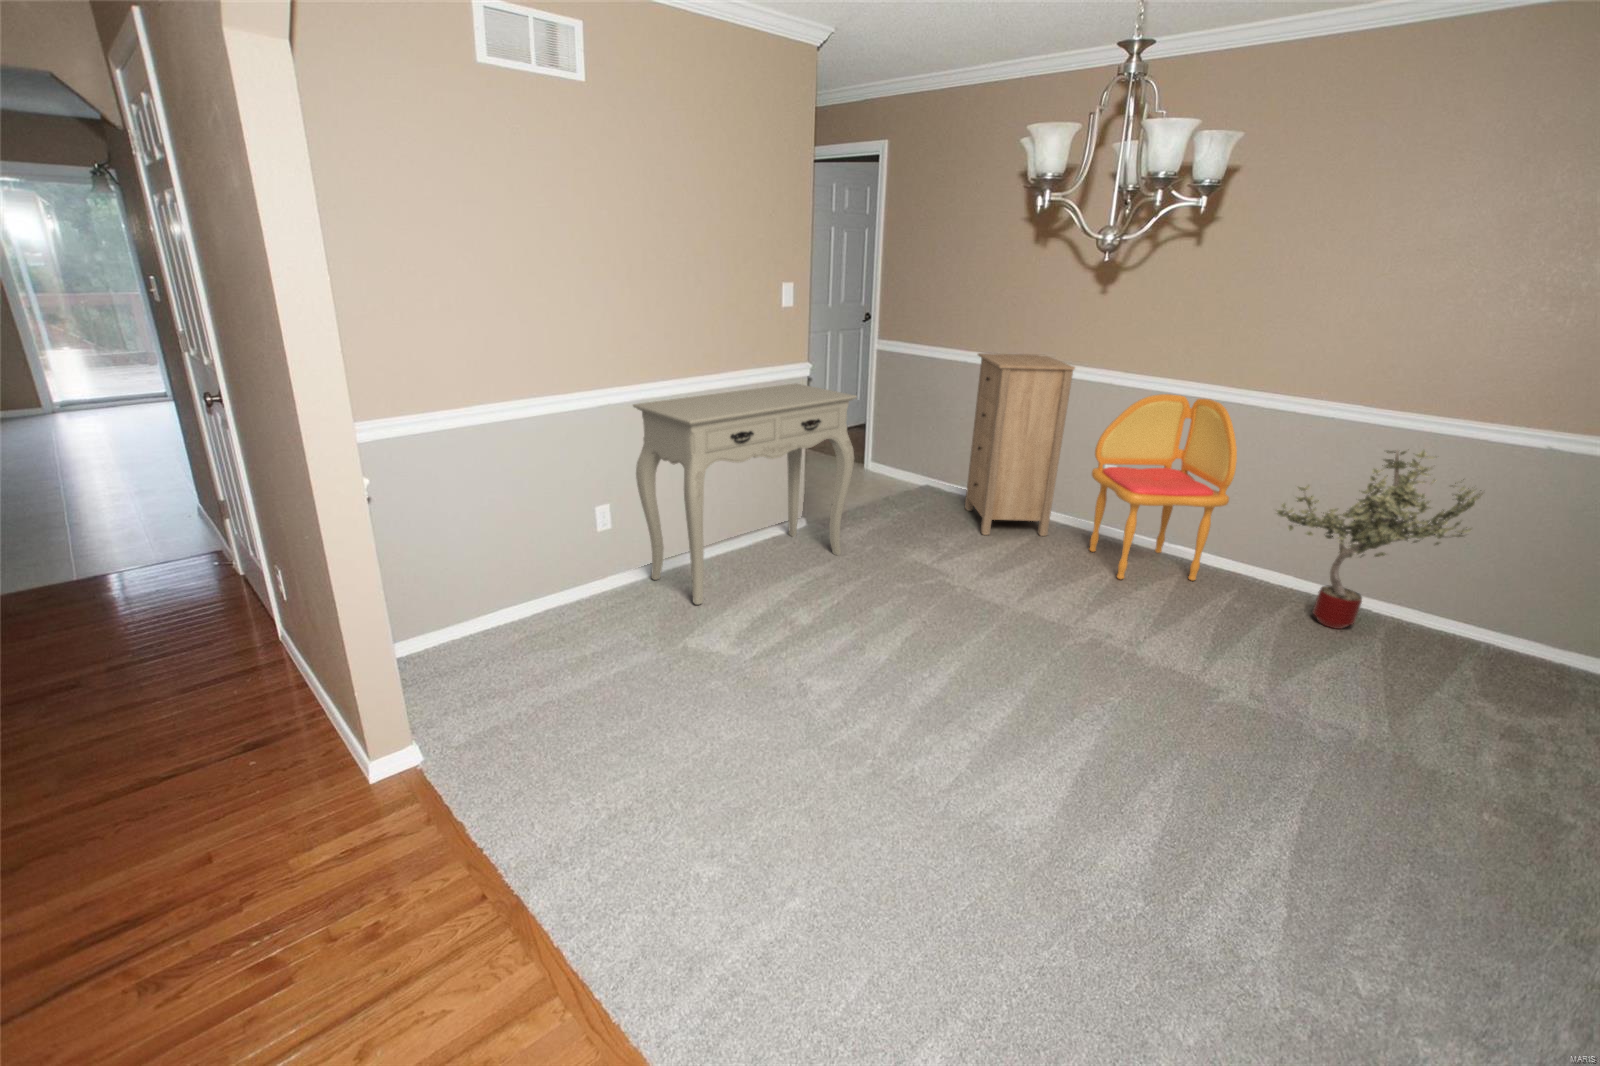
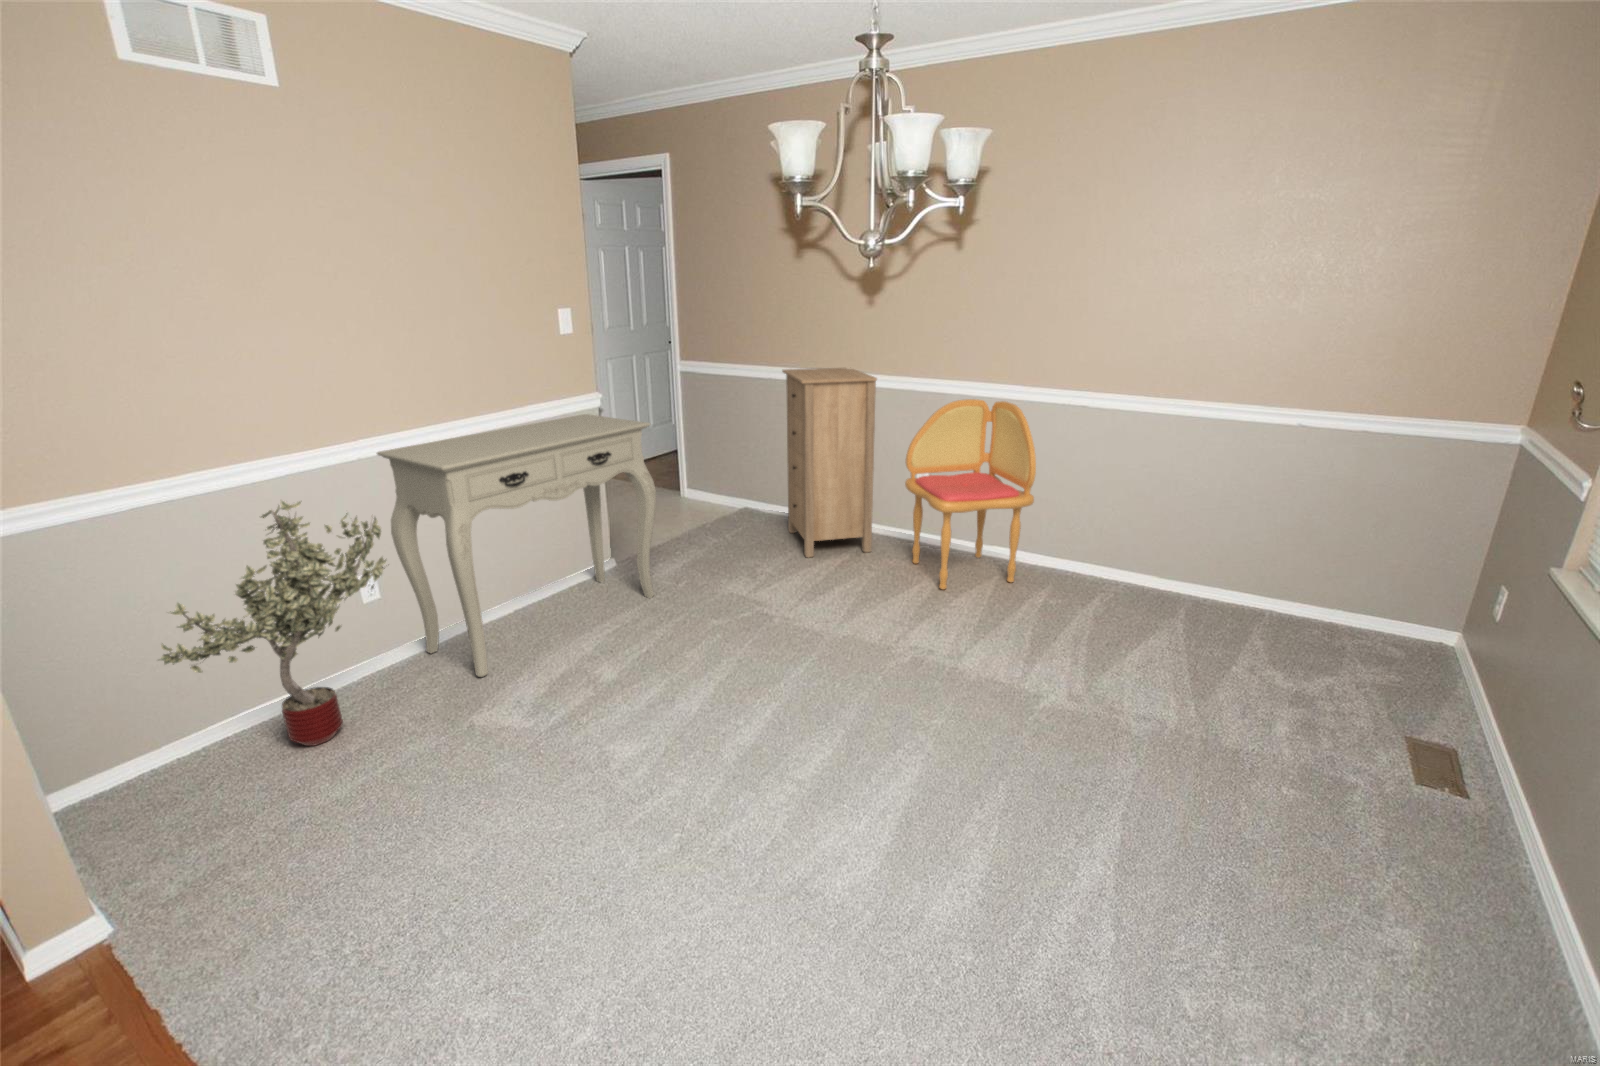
potted tree: present [1277,450,1483,629] -> present [159,501,386,746]

